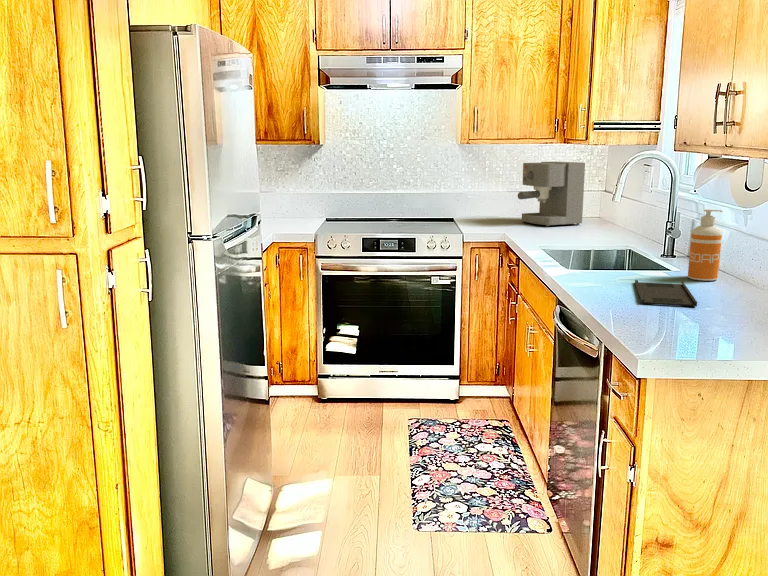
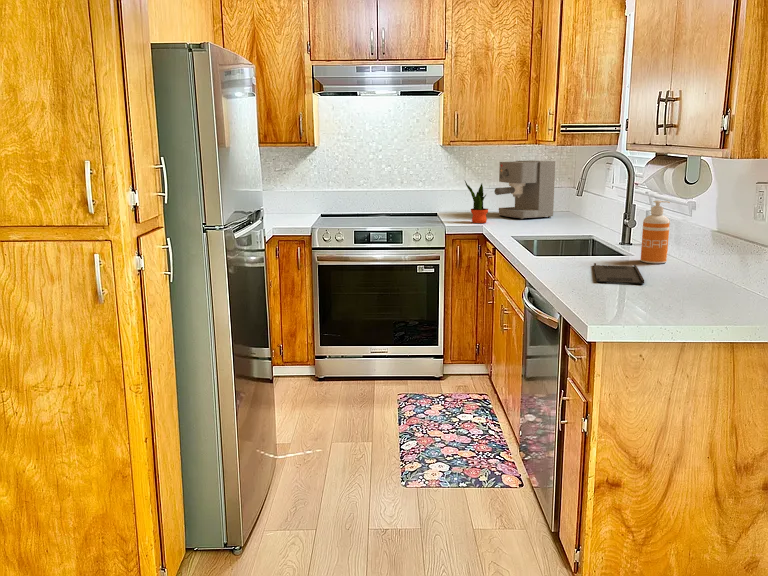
potted plant: none [485,182,511,231] -> present [465,181,488,223]

